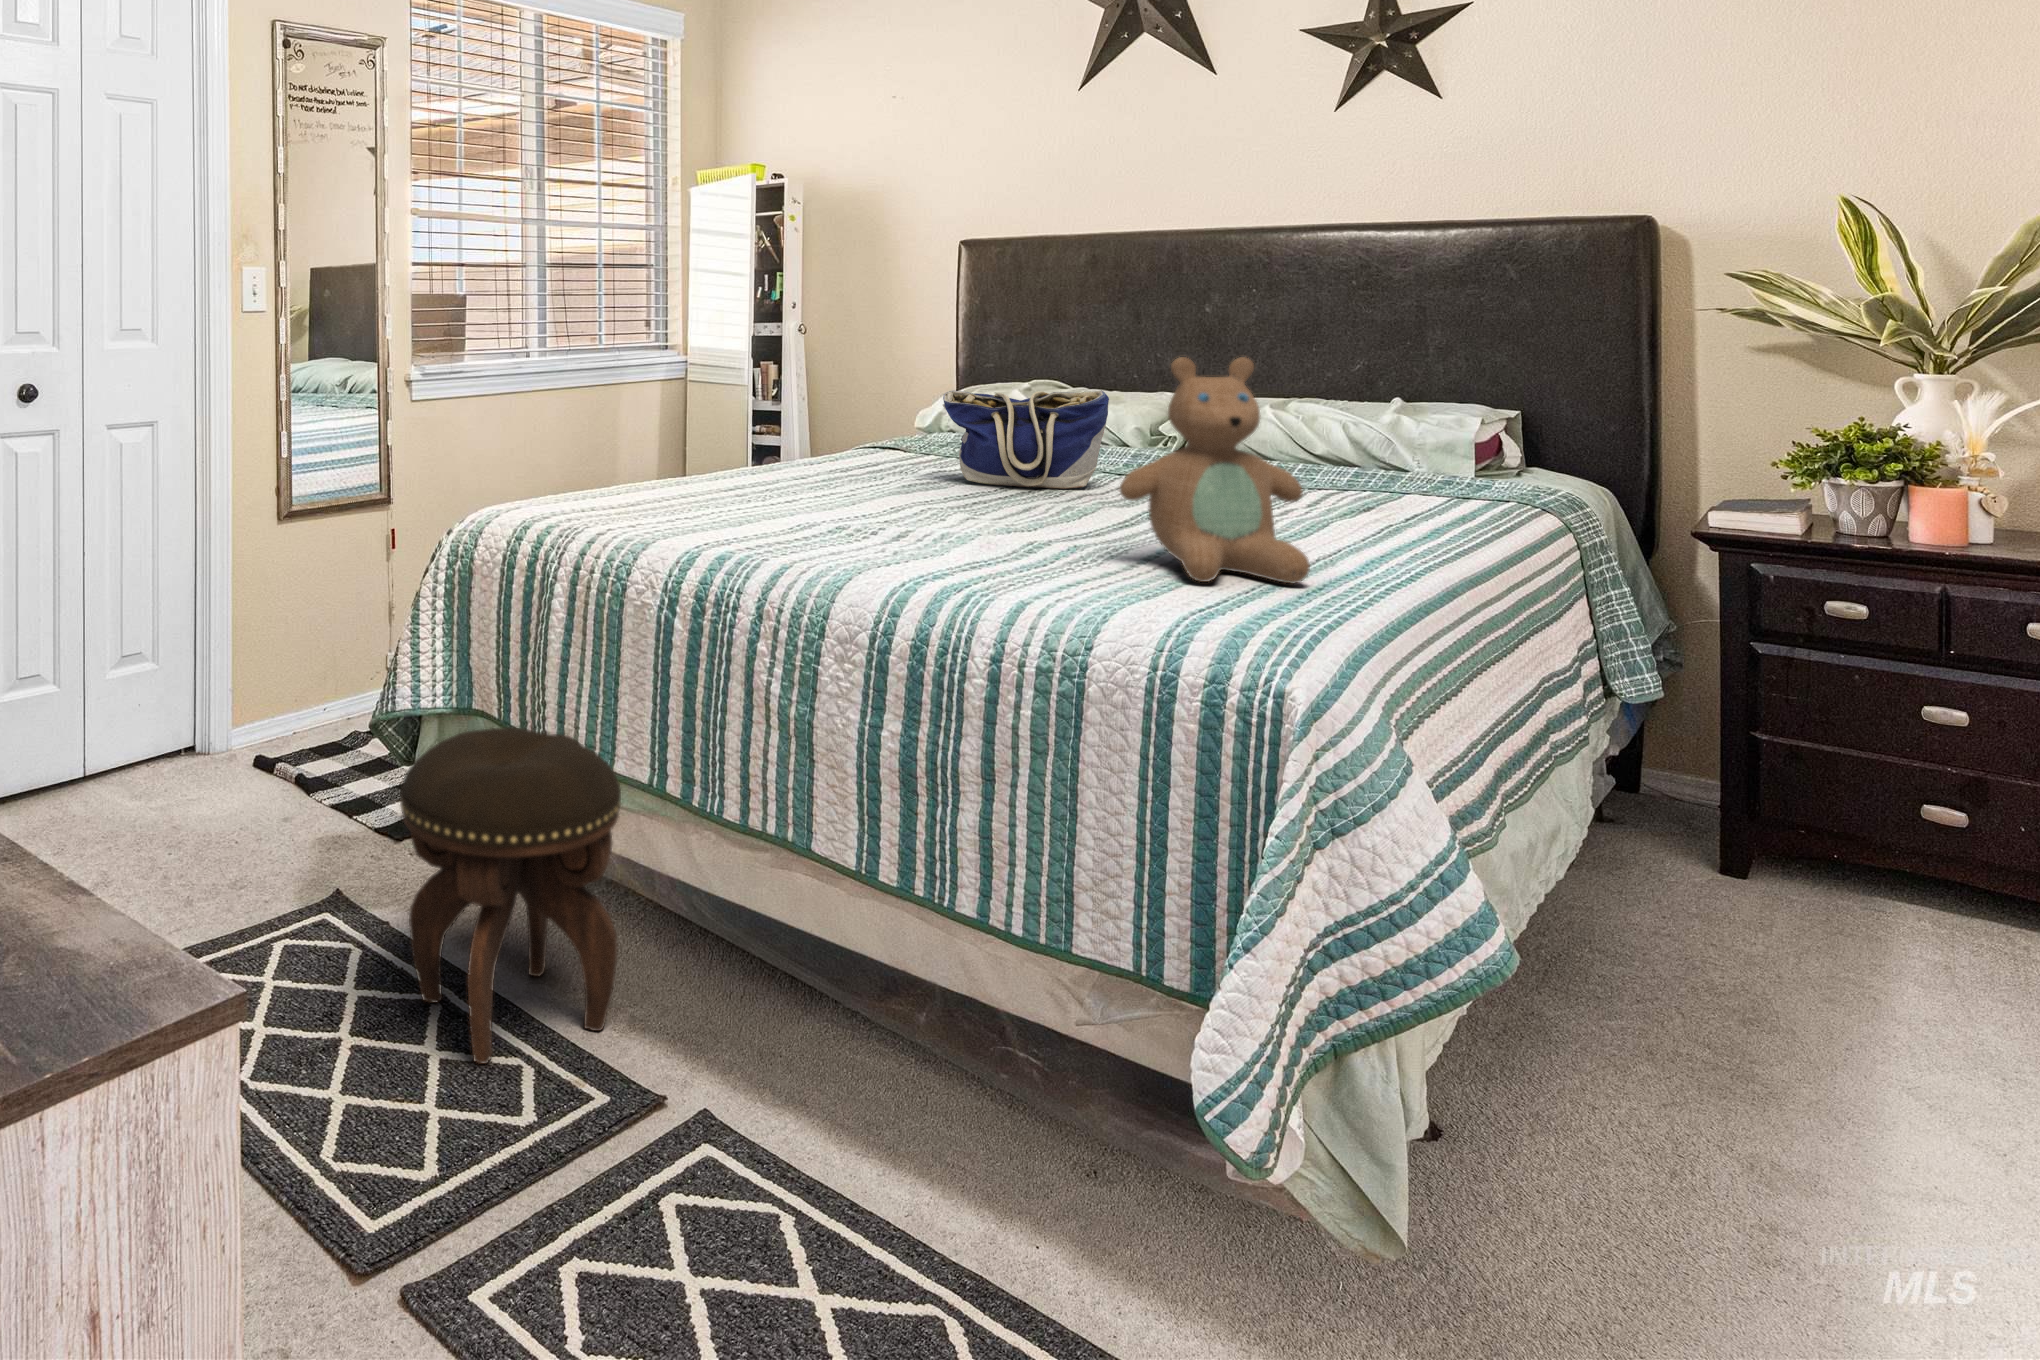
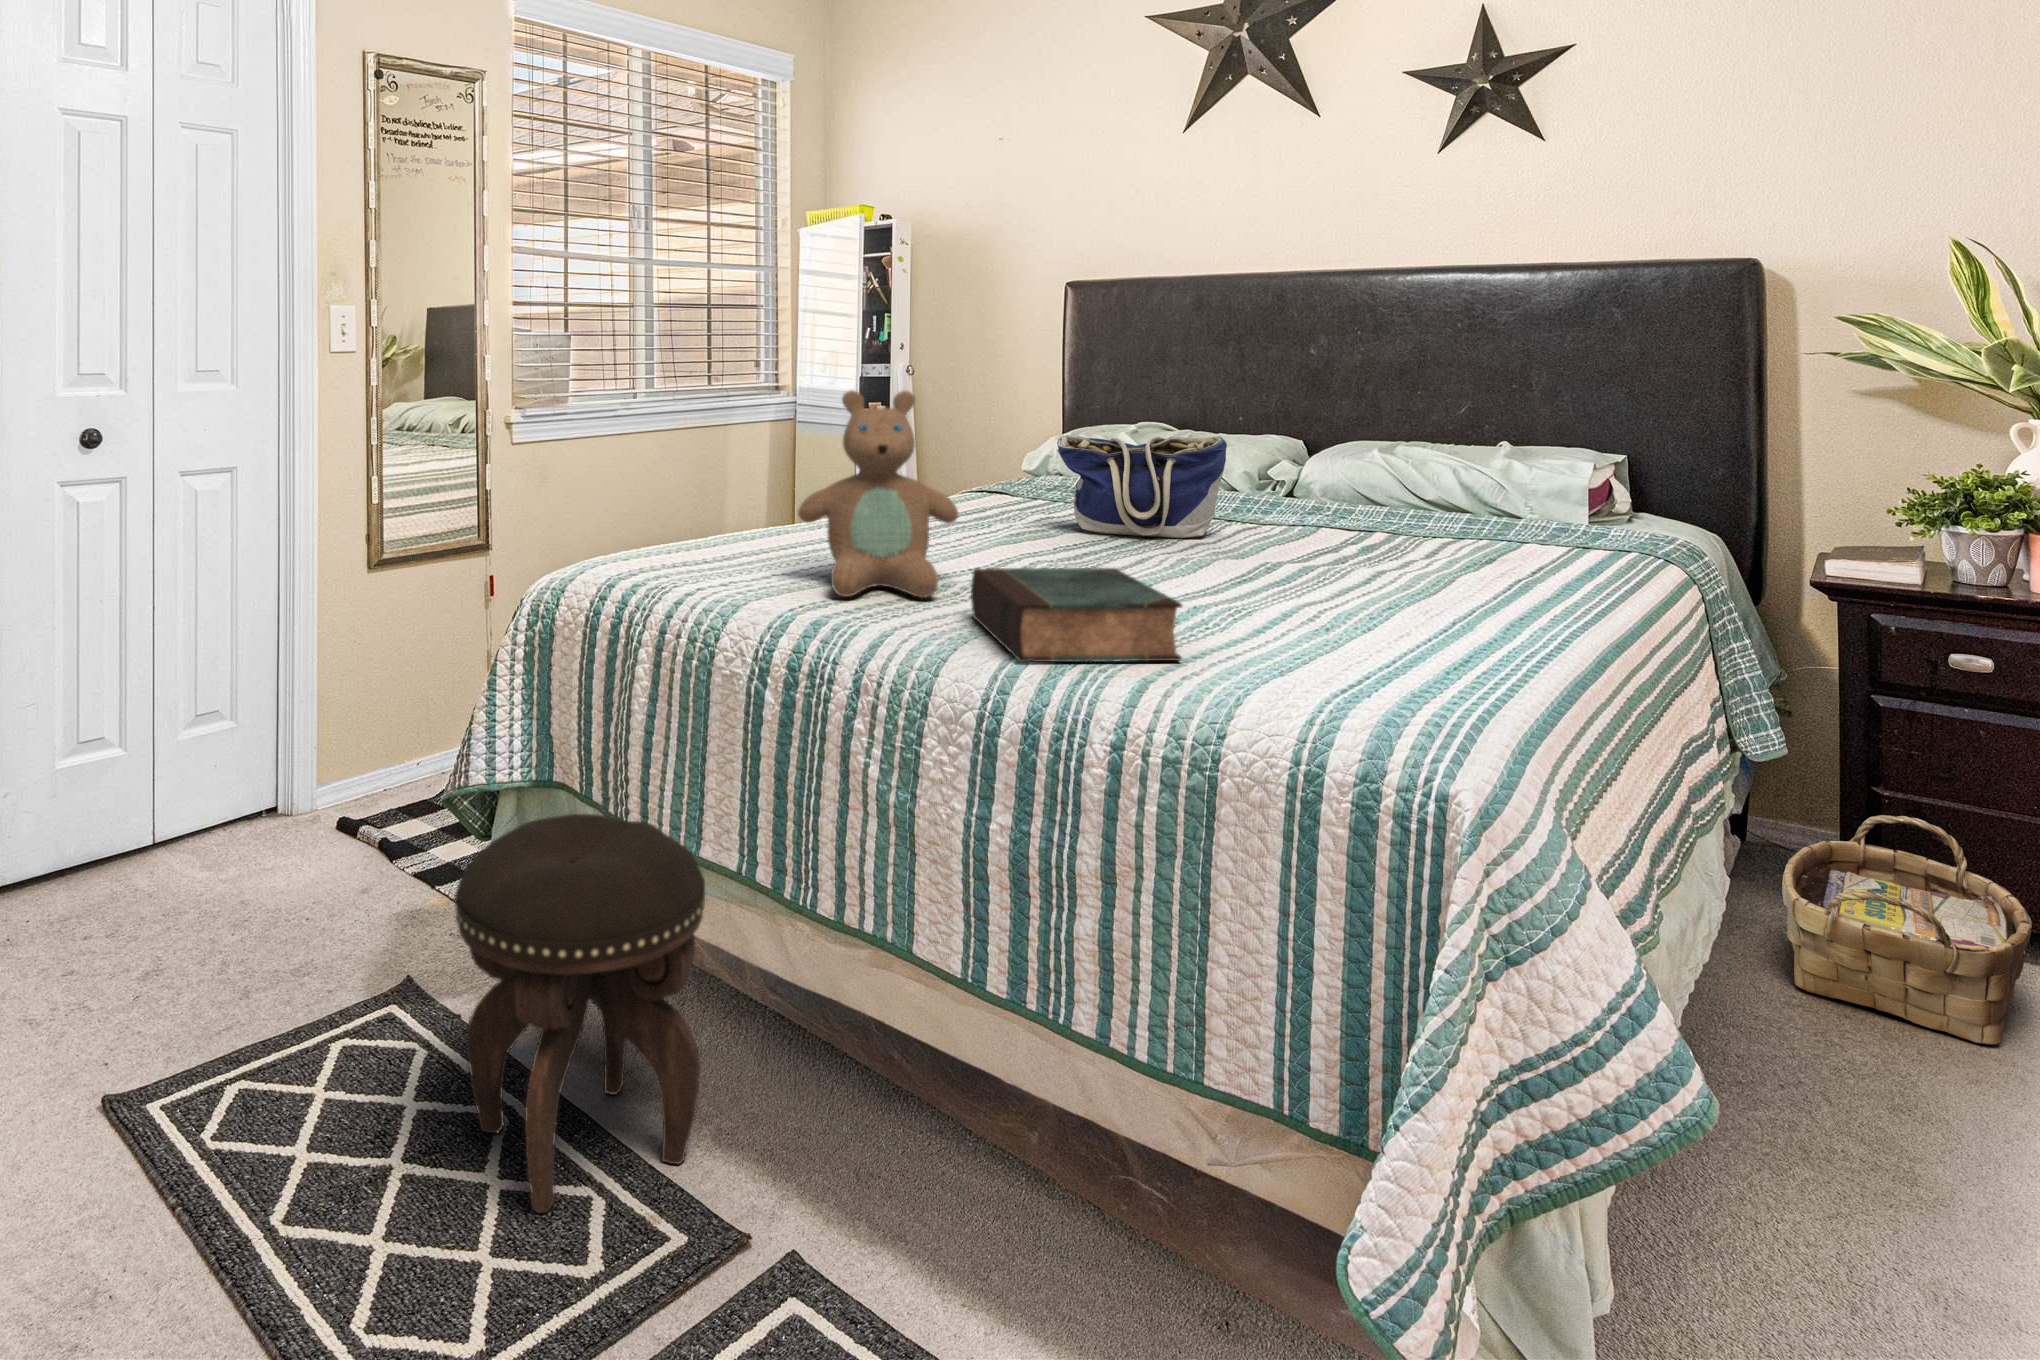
teddy bear: present [1119,357,1310,583] -> present [798,390,958,598]
book: none [861,509,1057,590] -> present [971,568,1182,662]
woven basket: none [1652,756,1898,968] -> present [1782,815,2032,1045]

